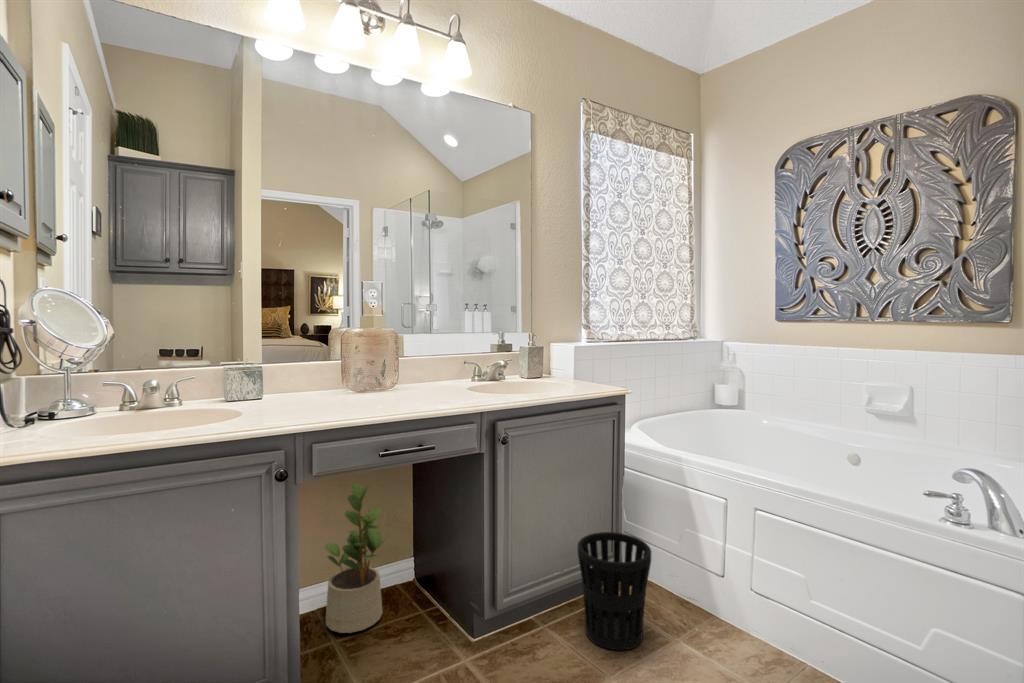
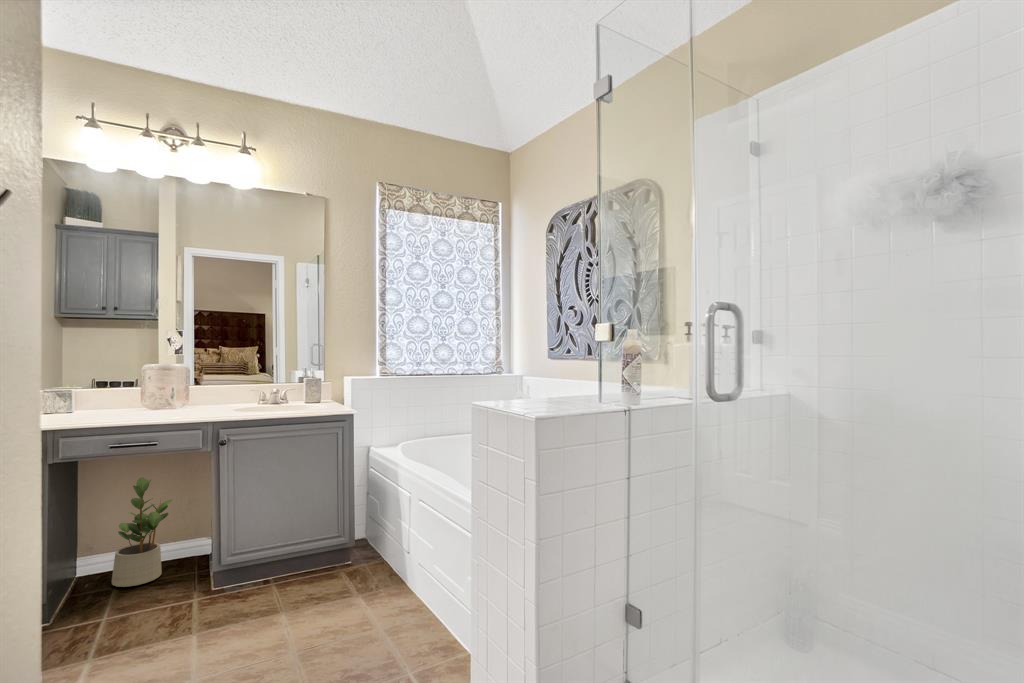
wastebasket: present [578,532,651,650] -> none [286,520,343,603]

